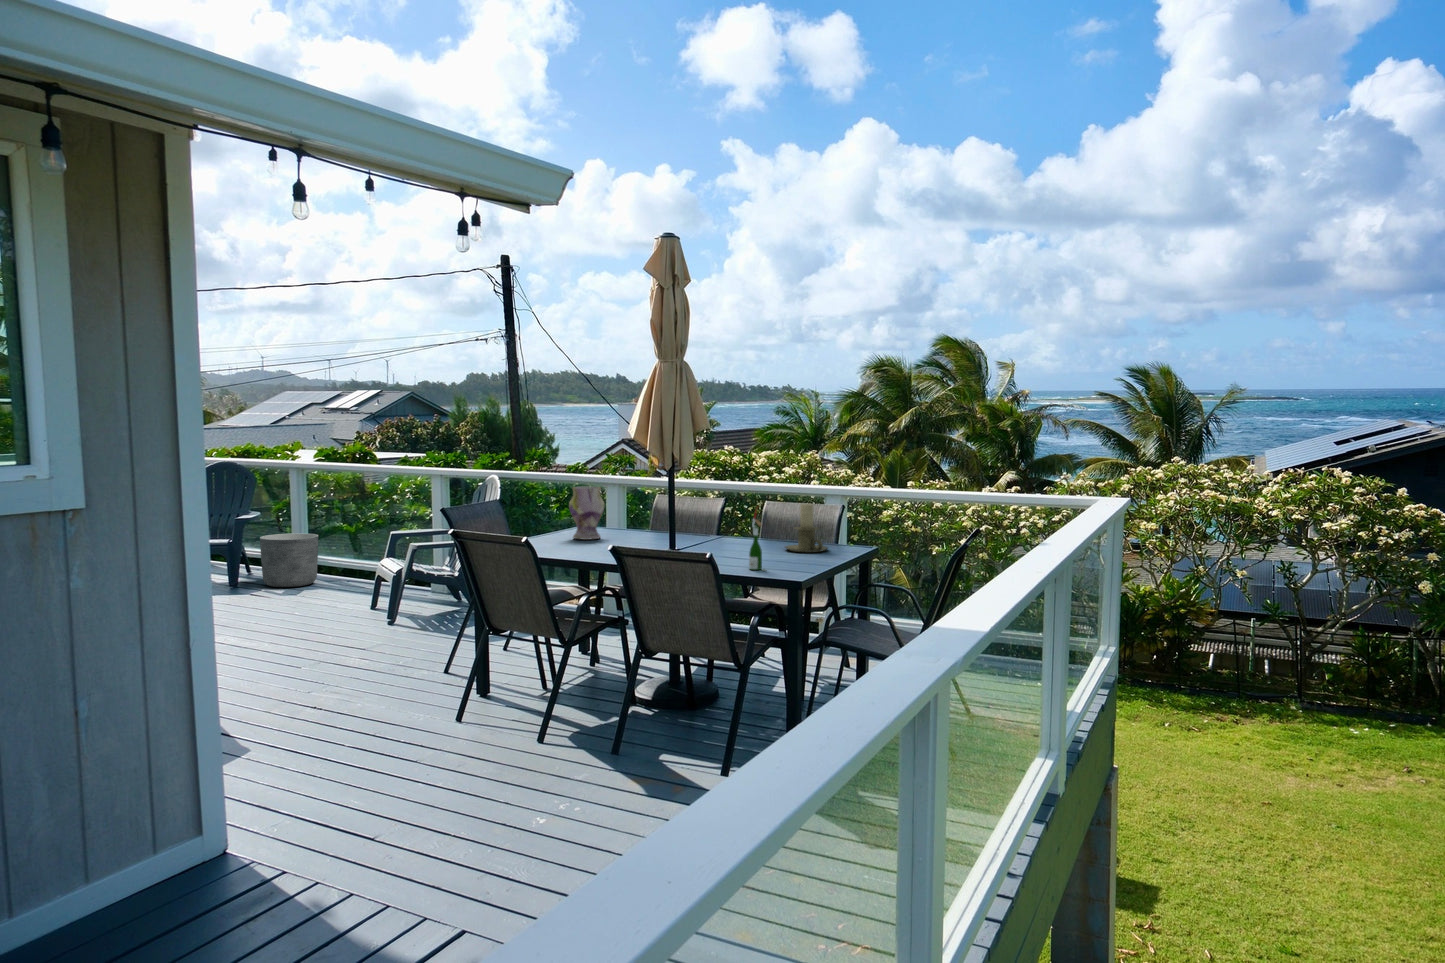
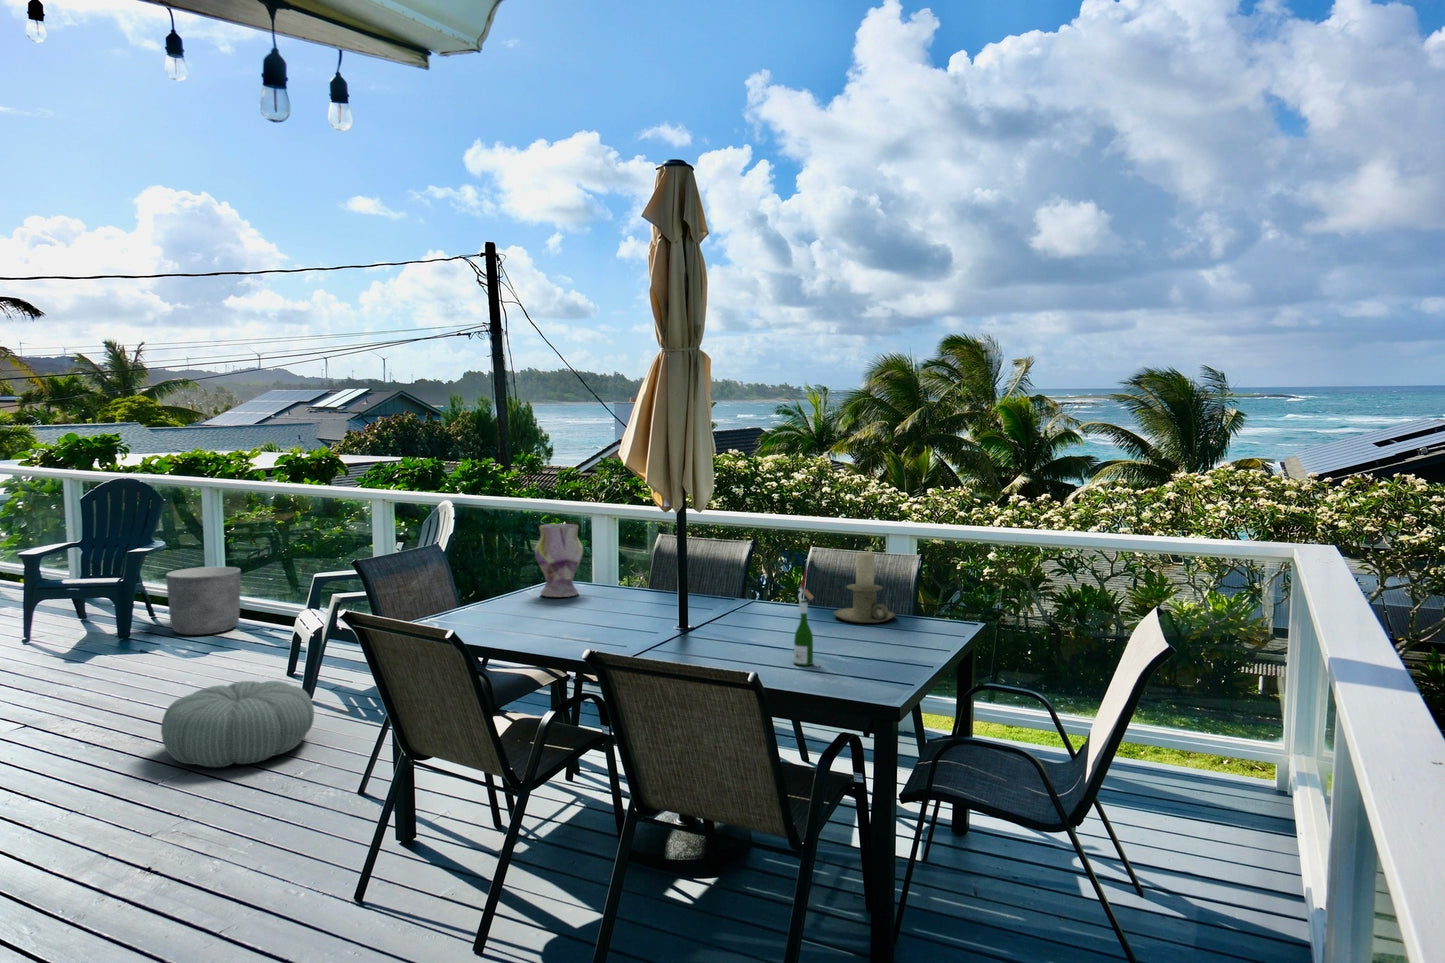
pouf: none [294,605,402,662] -> present [161,681,314,767]

